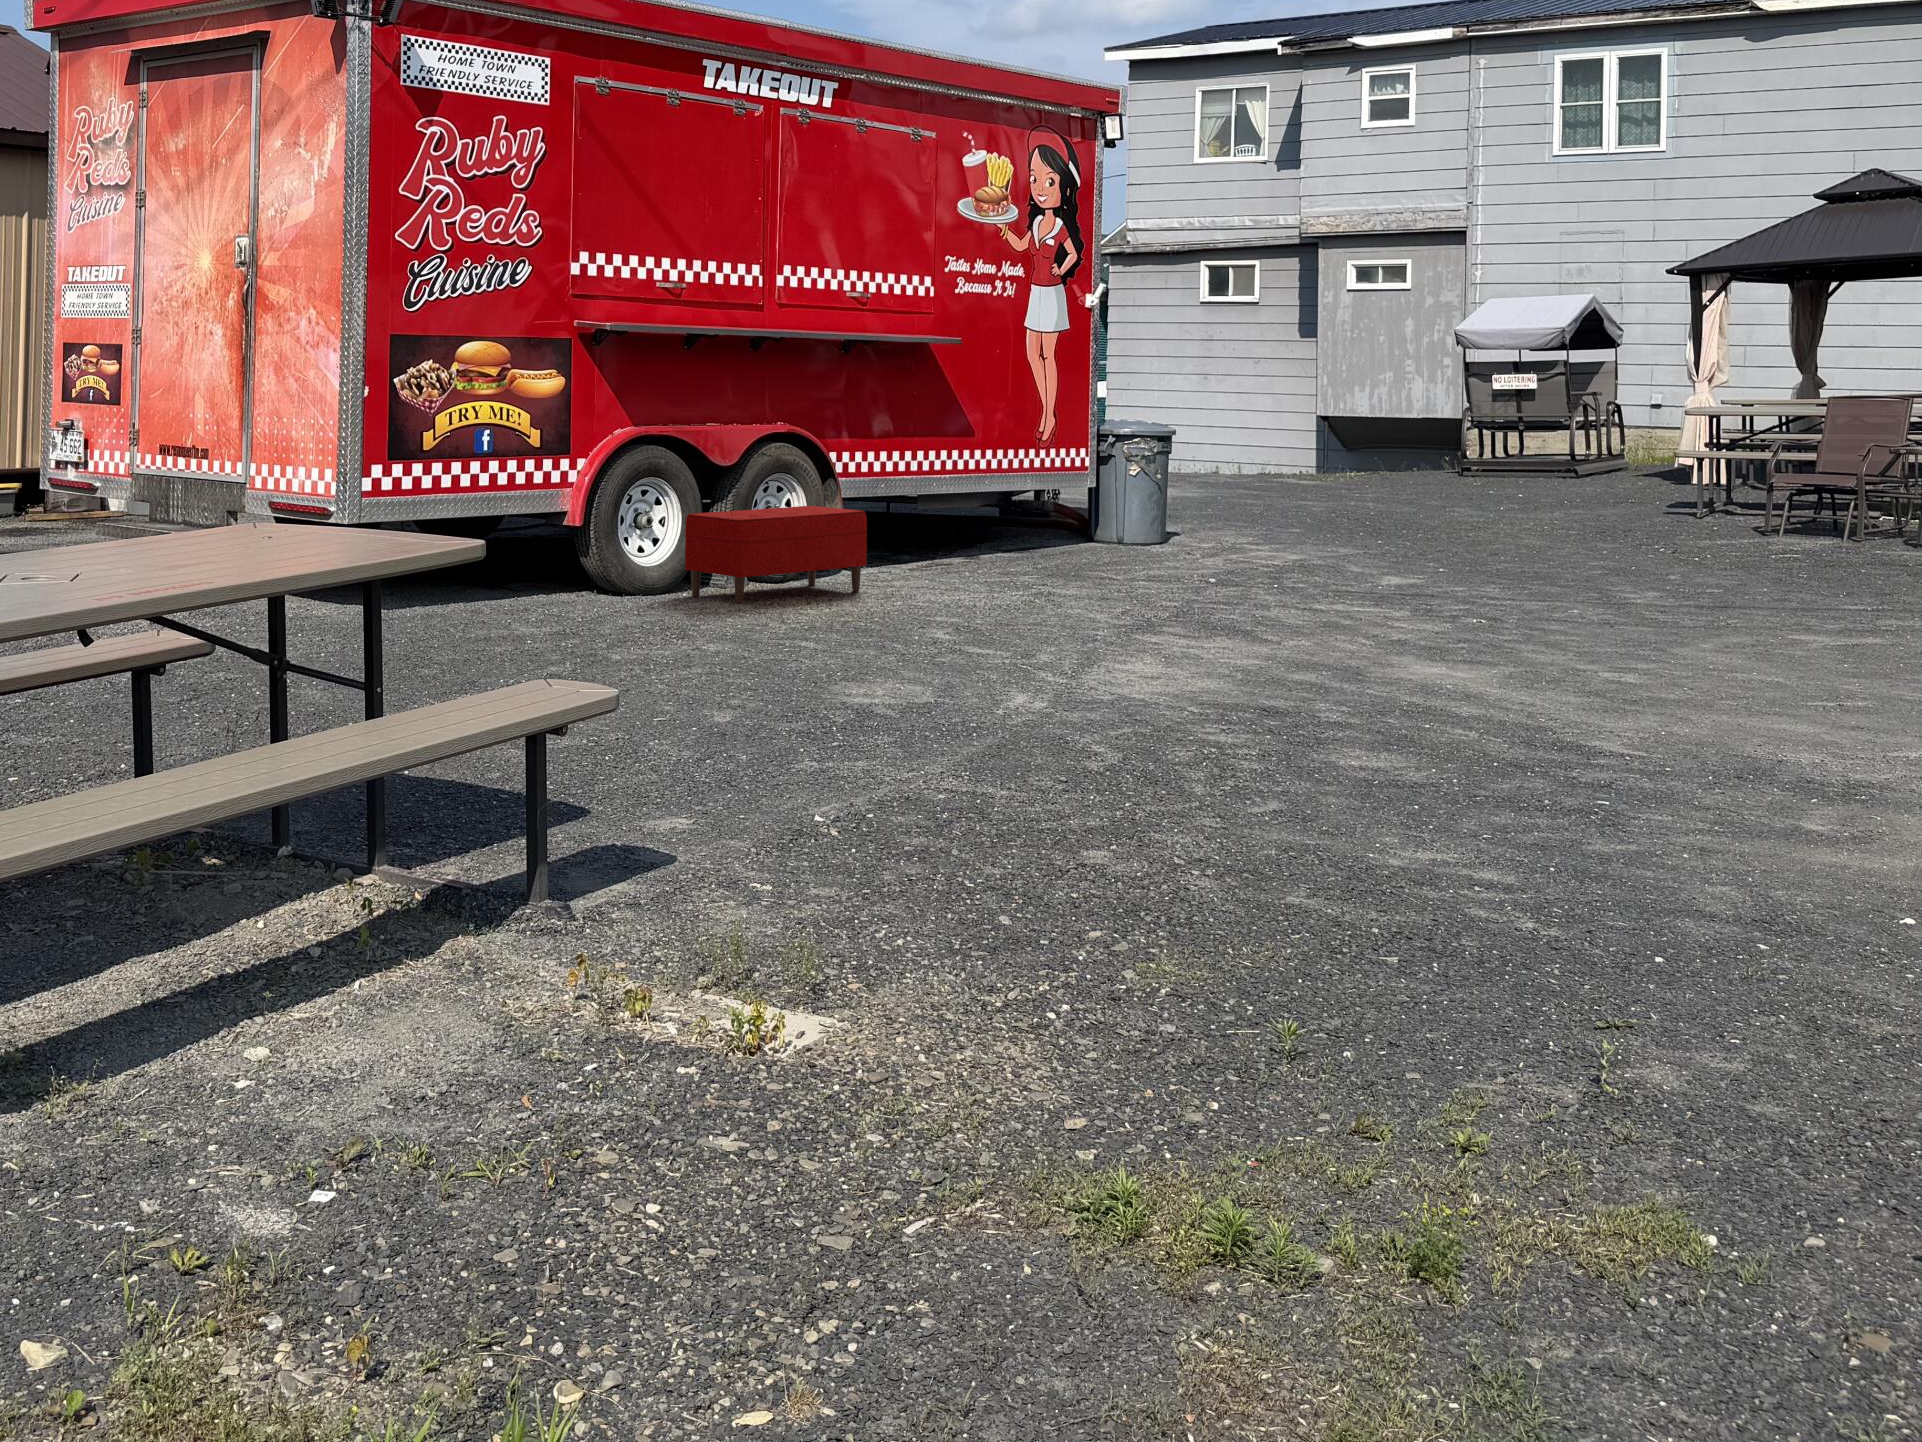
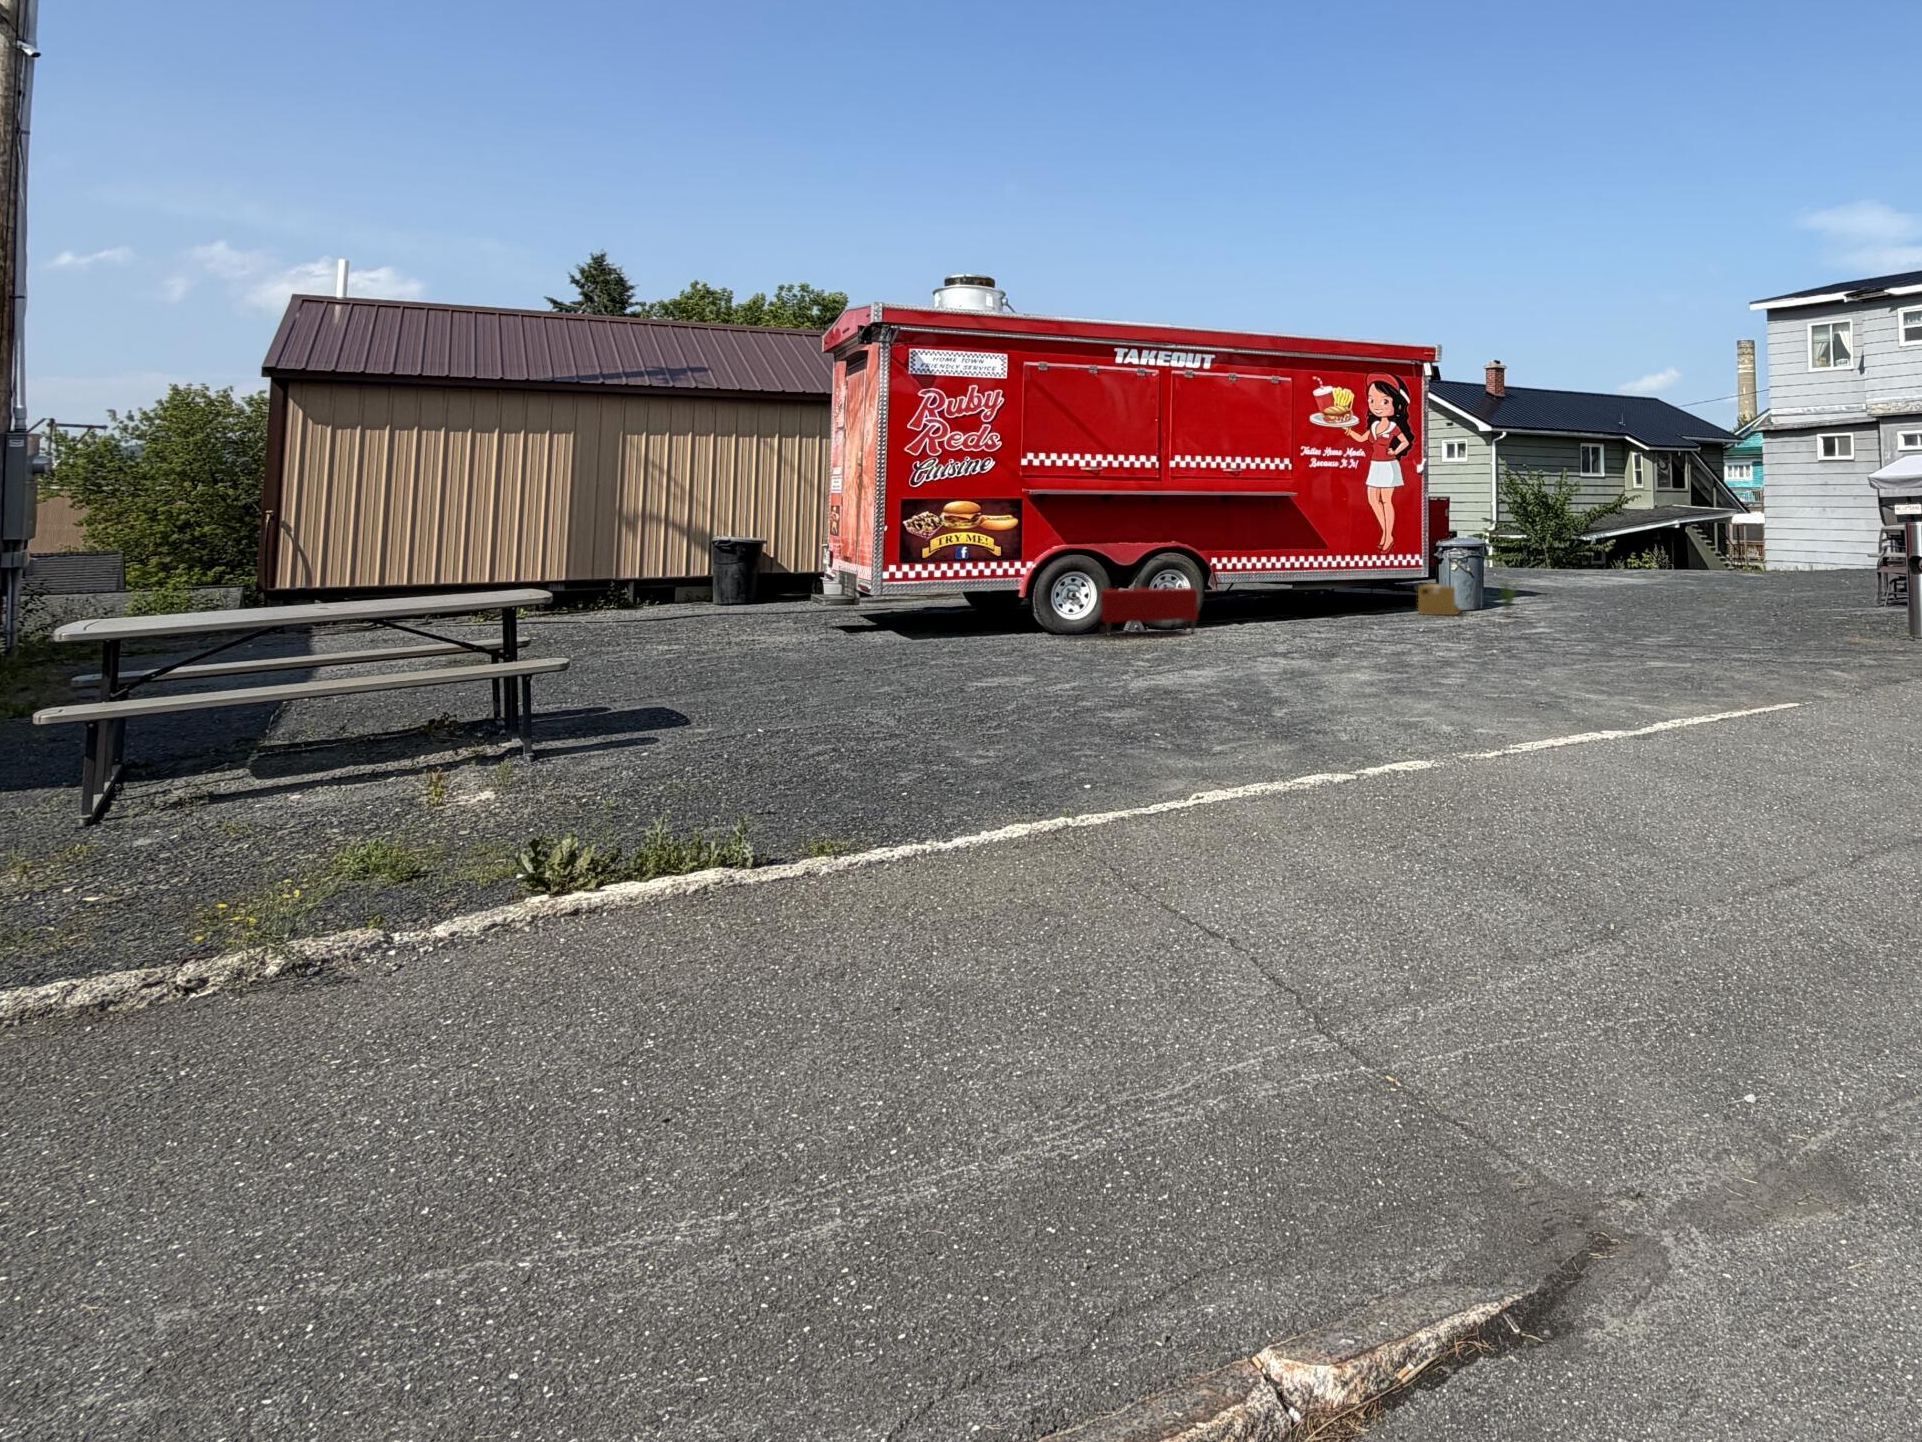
potted plant: none [1162,481,1224,543] -> present [1500,583,1518,617]
cardboard box: none [1036,492,1110,544] -> present [1418,584,1460,615]

